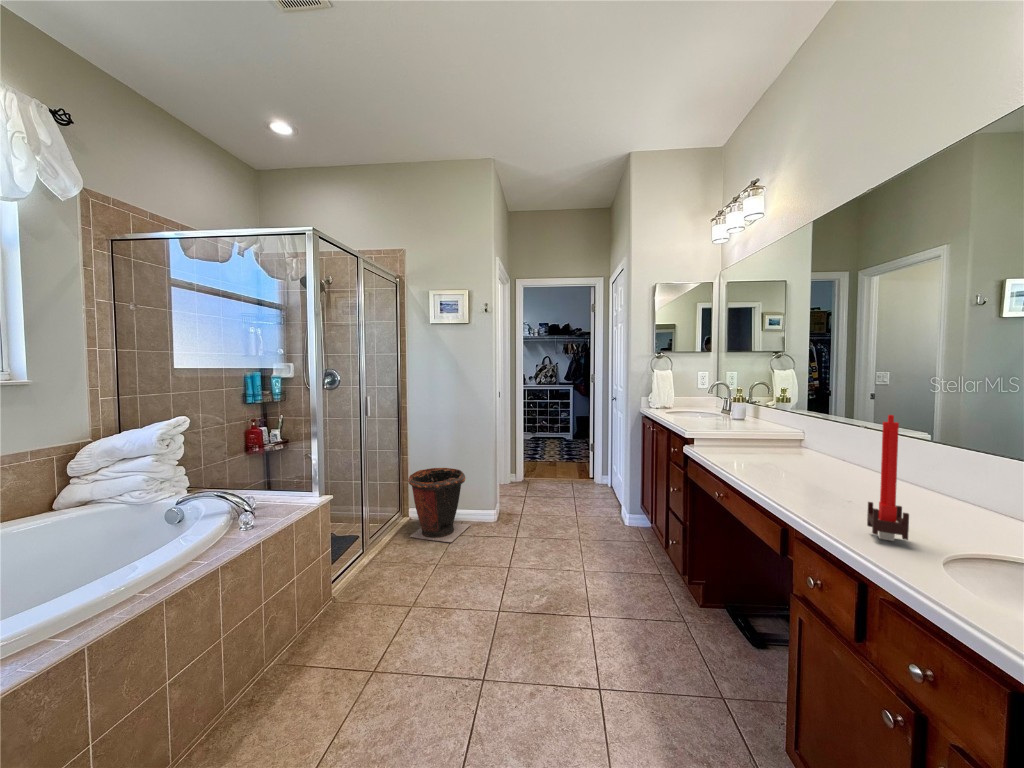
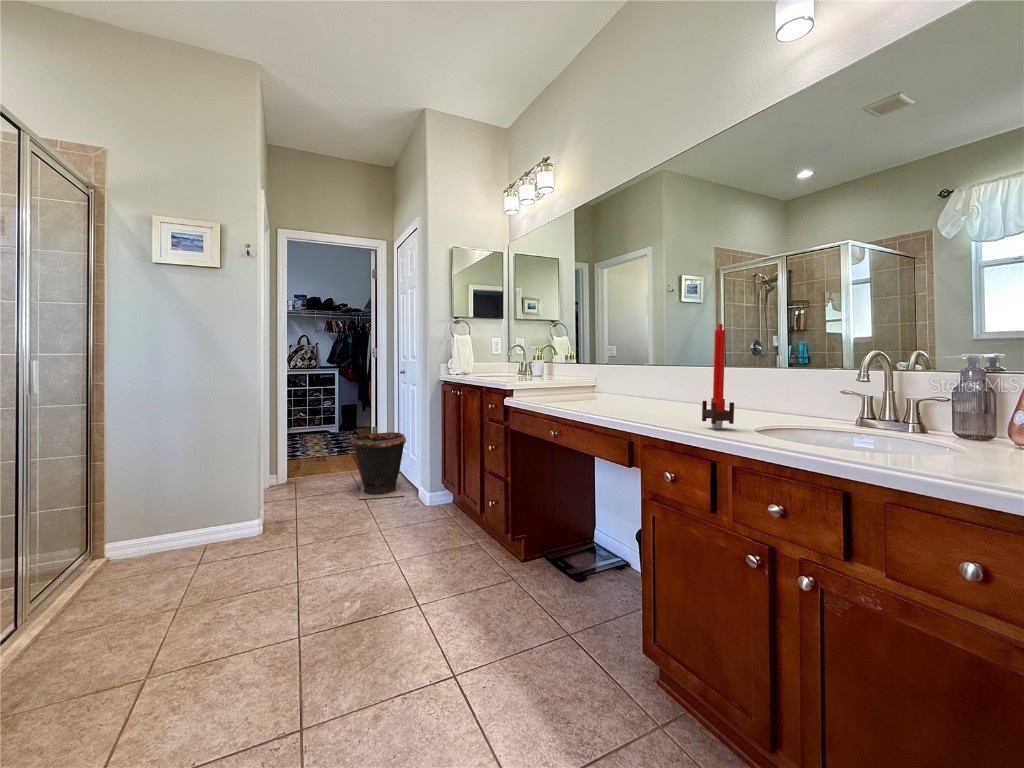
waste bin: present [408,468,471,542] -> present [350,432,406,499]

